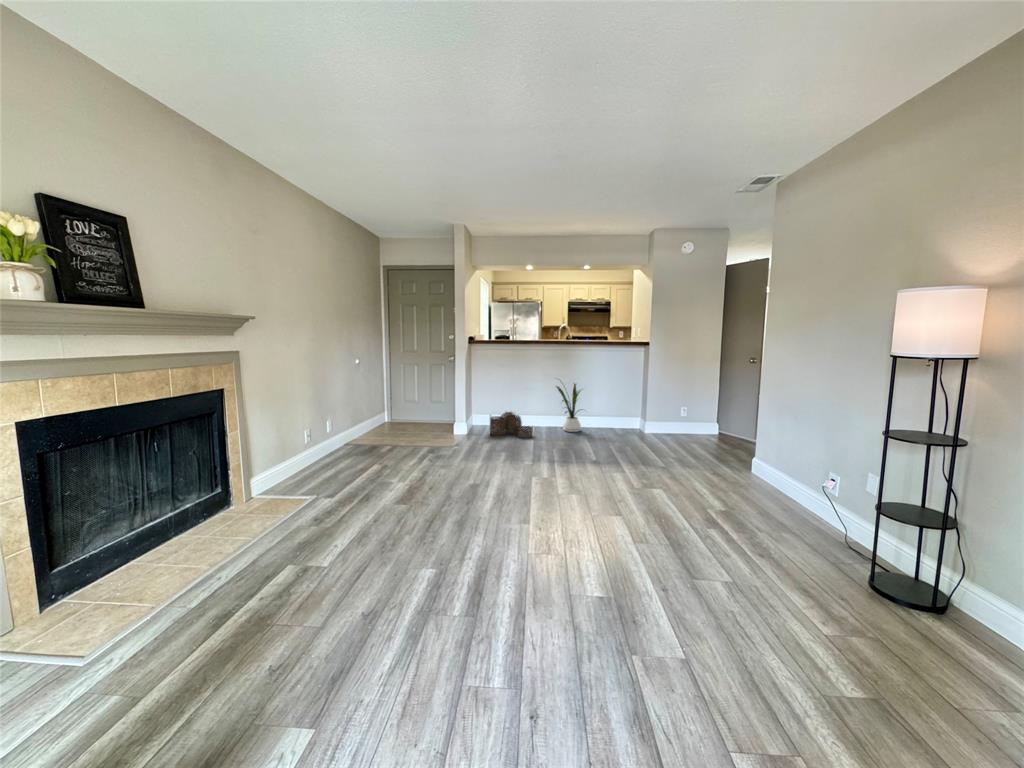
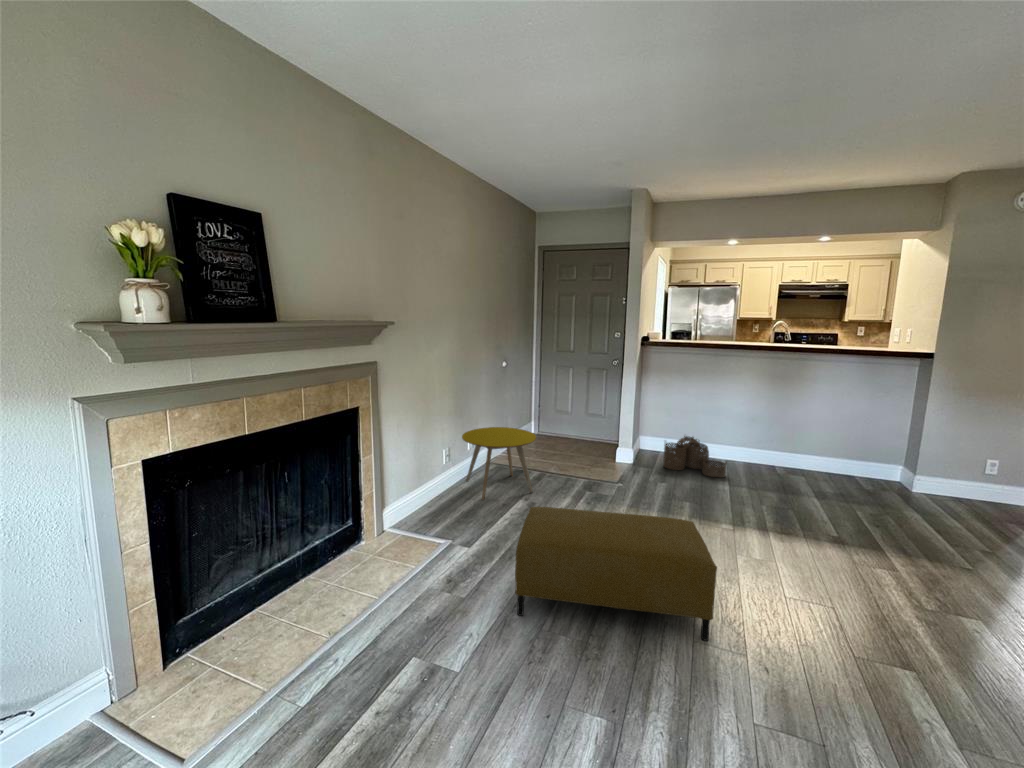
house plant: present [556,384,581,432] -> none [761,396,812,476]
side table: none [321,411,386,469] -> present [462,427,536,500]
ottoman: none [370,451,508,530] -> present [515,507,717,641]

